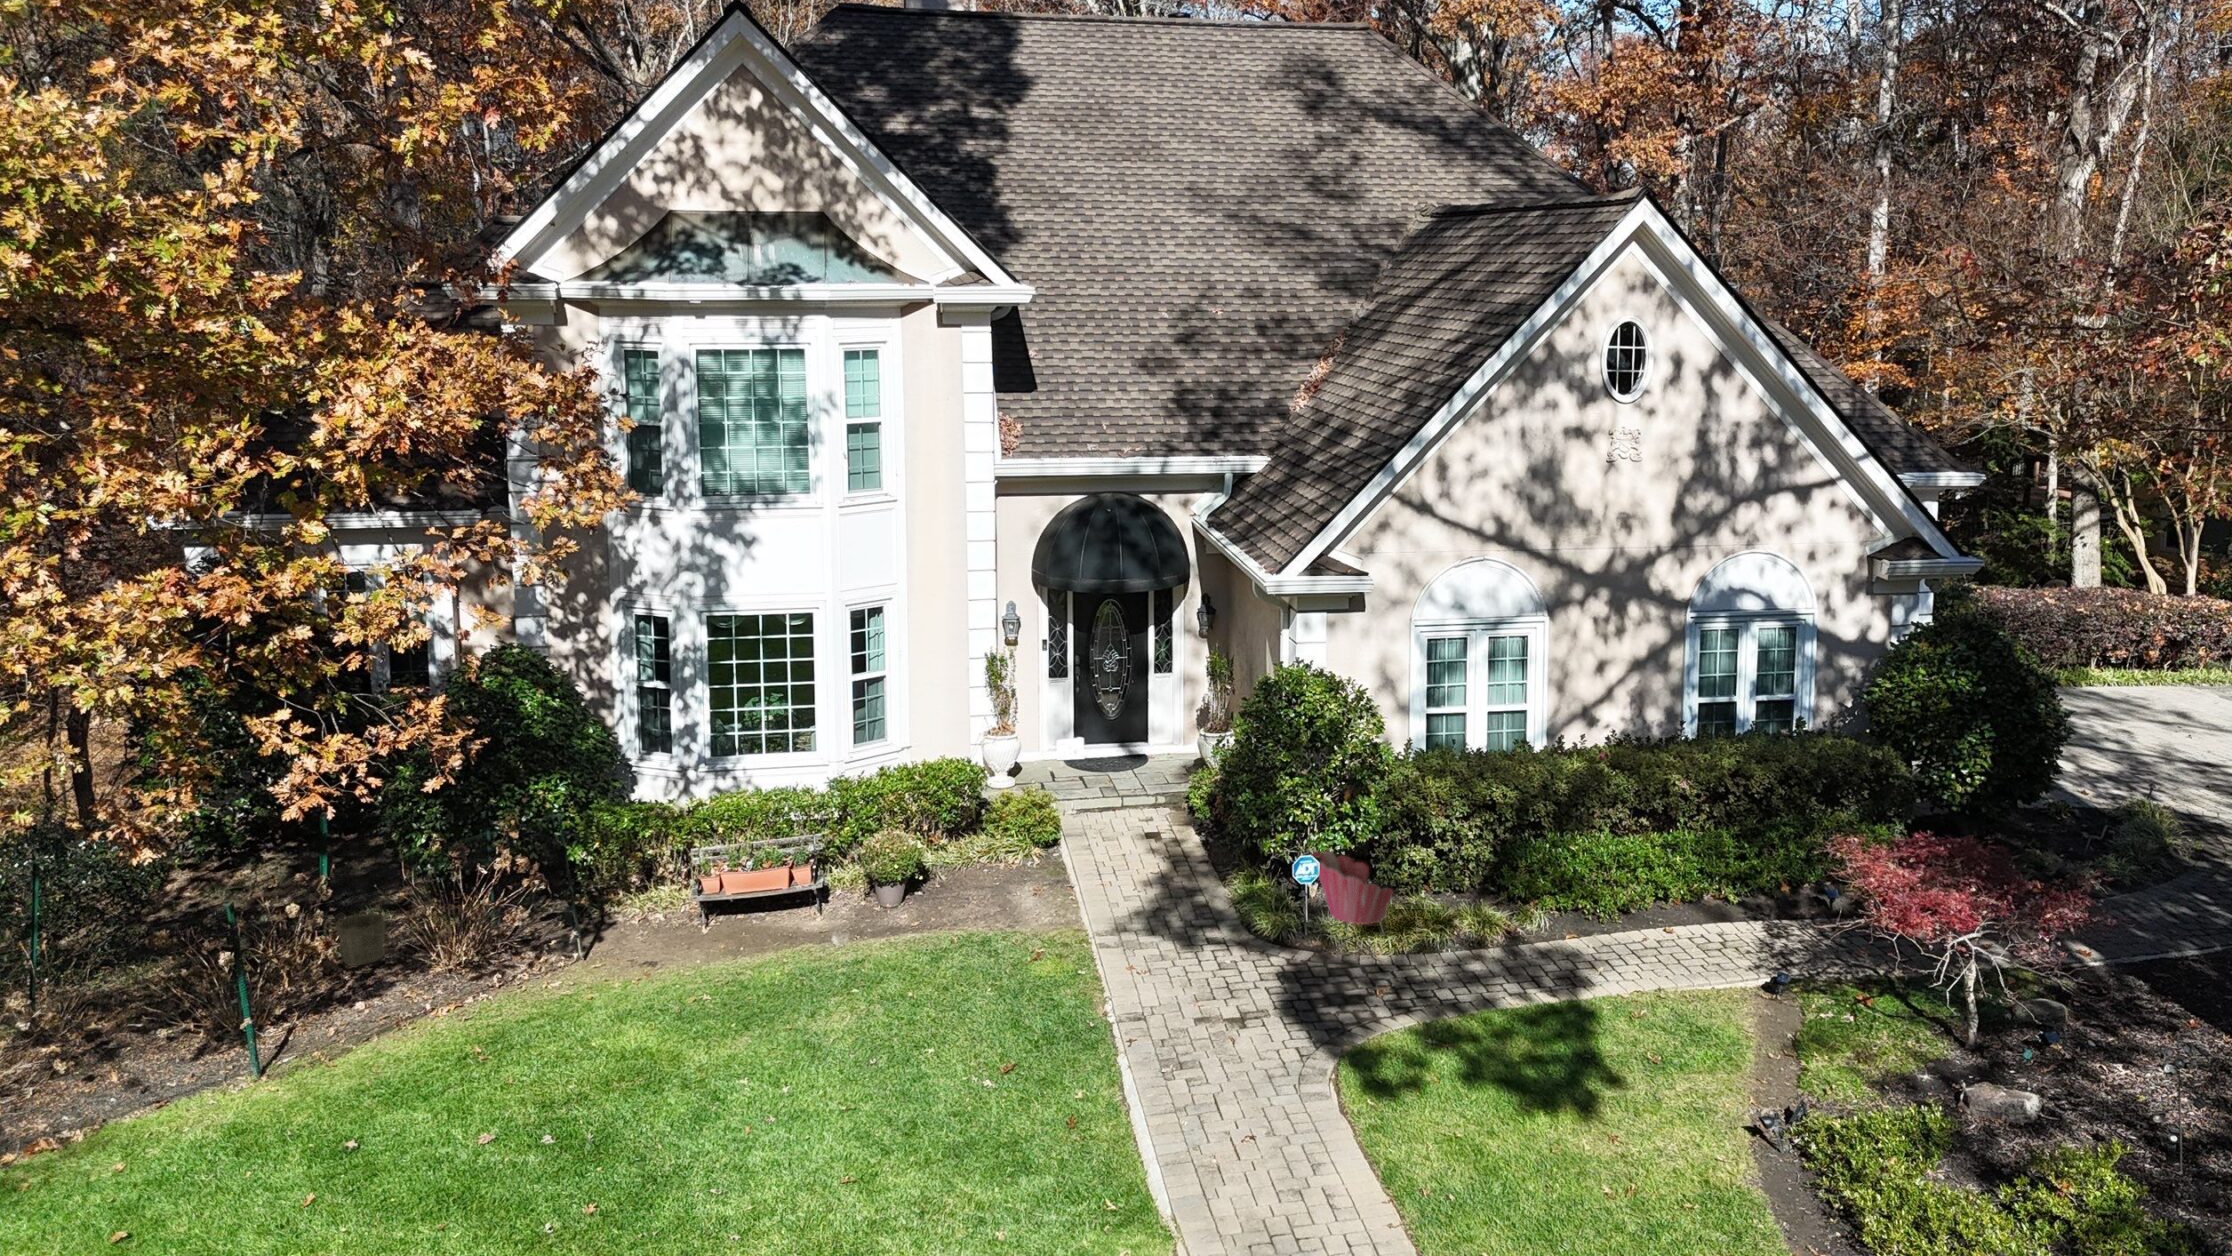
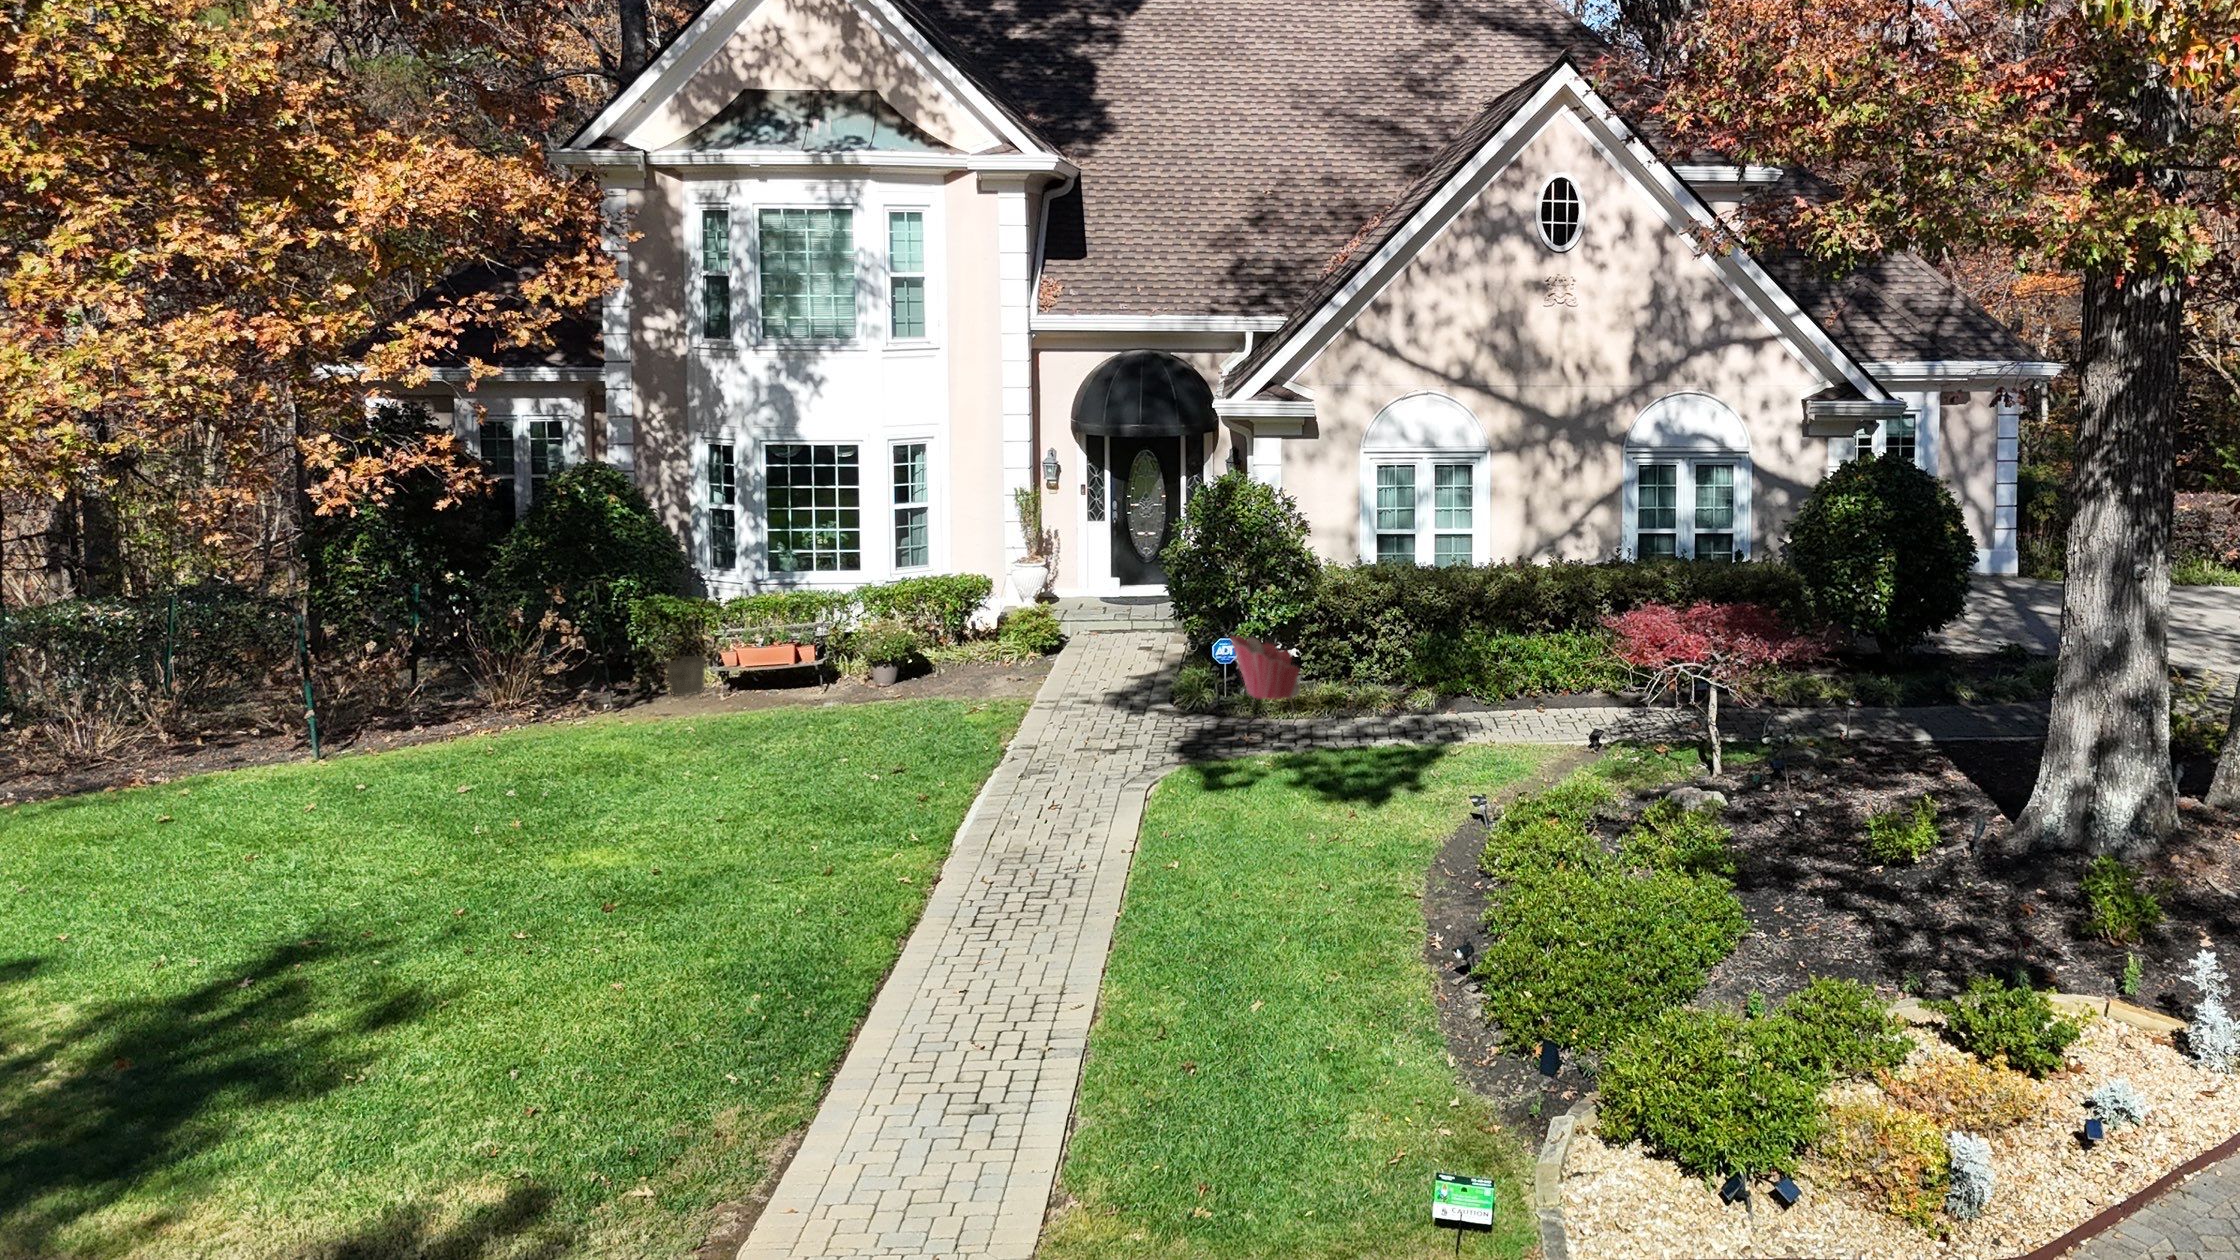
bucket: present [337,912,389,966] -> present [667,656,706,696]

